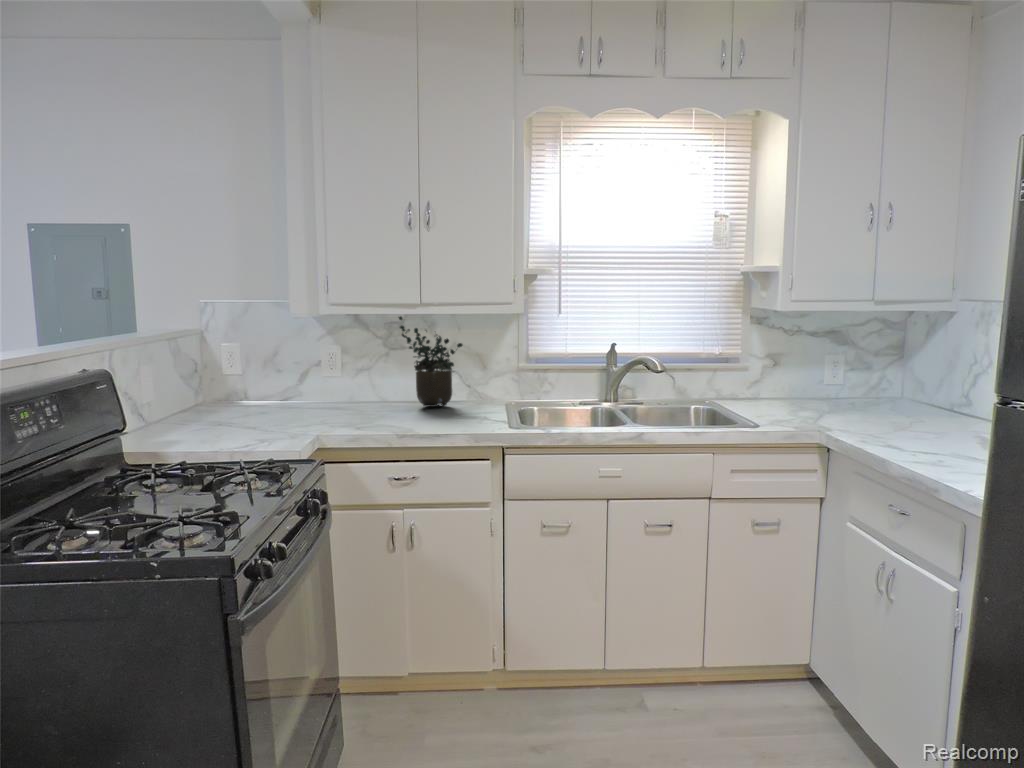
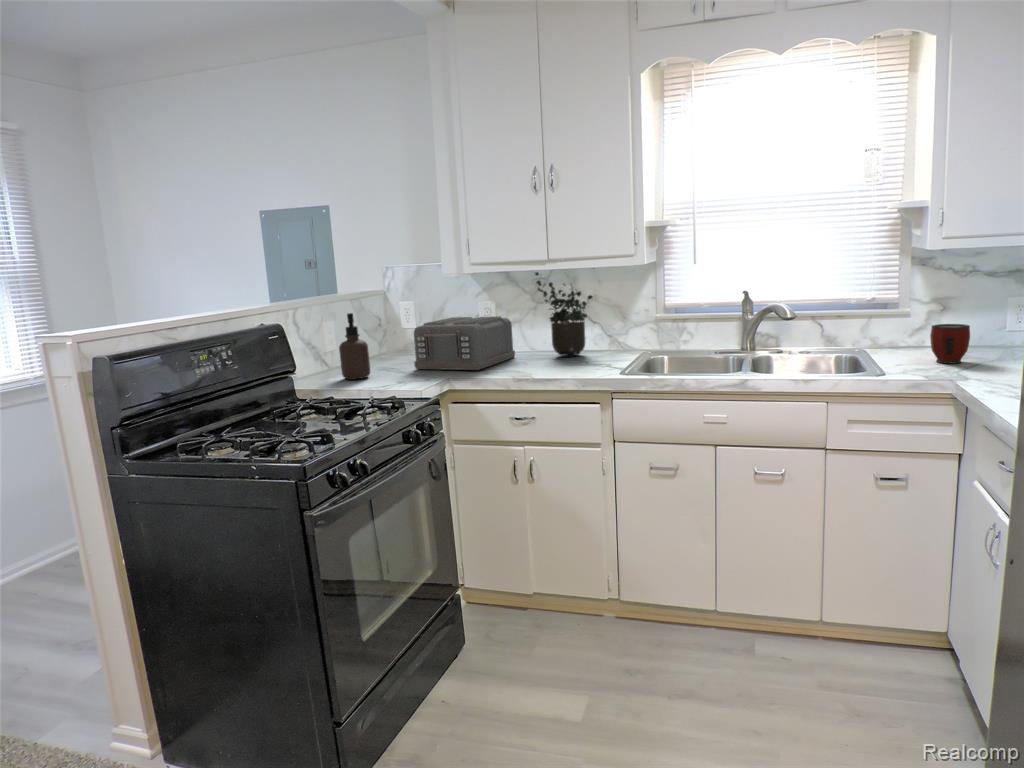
soap dispenser: none [173,357,212,437] -> present [339,313,370,380]
toaster: none [262,363,374,424] -> present [414,317,515,370]
mug: none [781,379,814,415] -> present [930,324,970,363]

